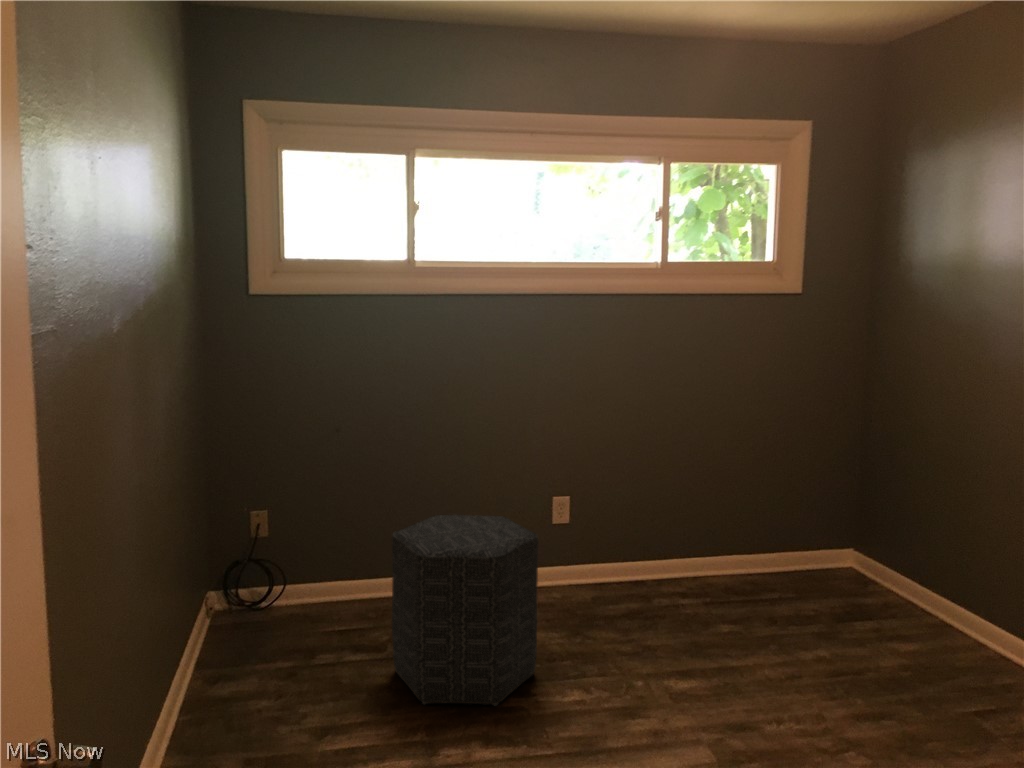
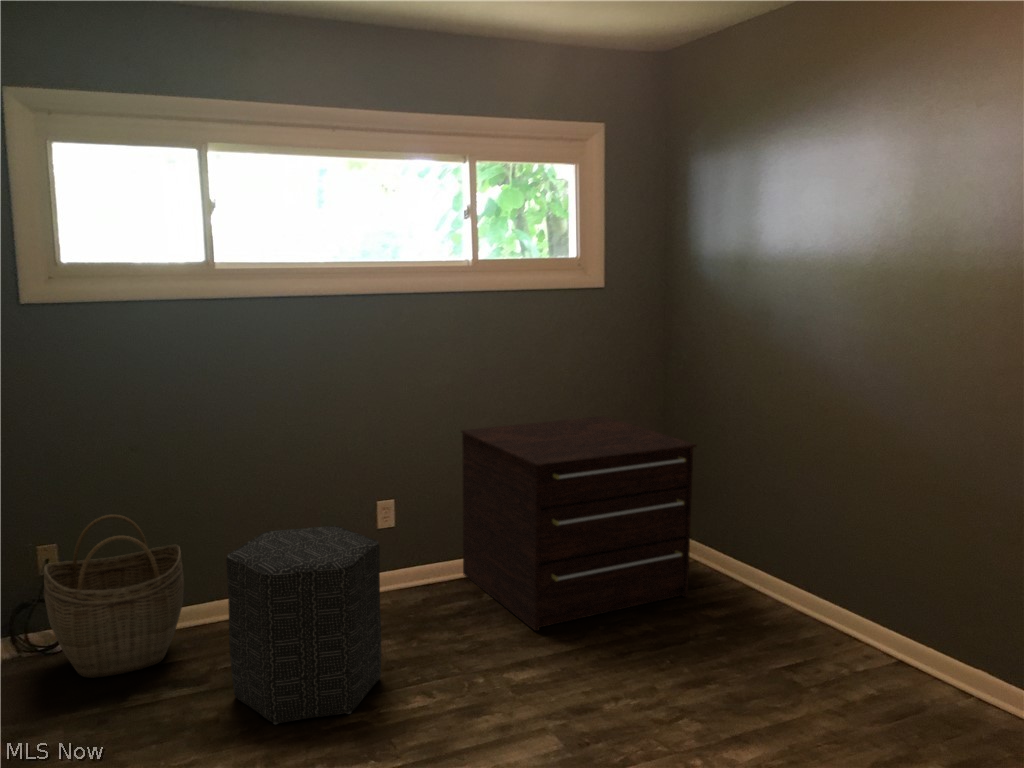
dresser: none [643,430,906,649] -> present [461,416,697,631]
woven basket: none [248,487,366,634] -> present [44,515,184,678]

